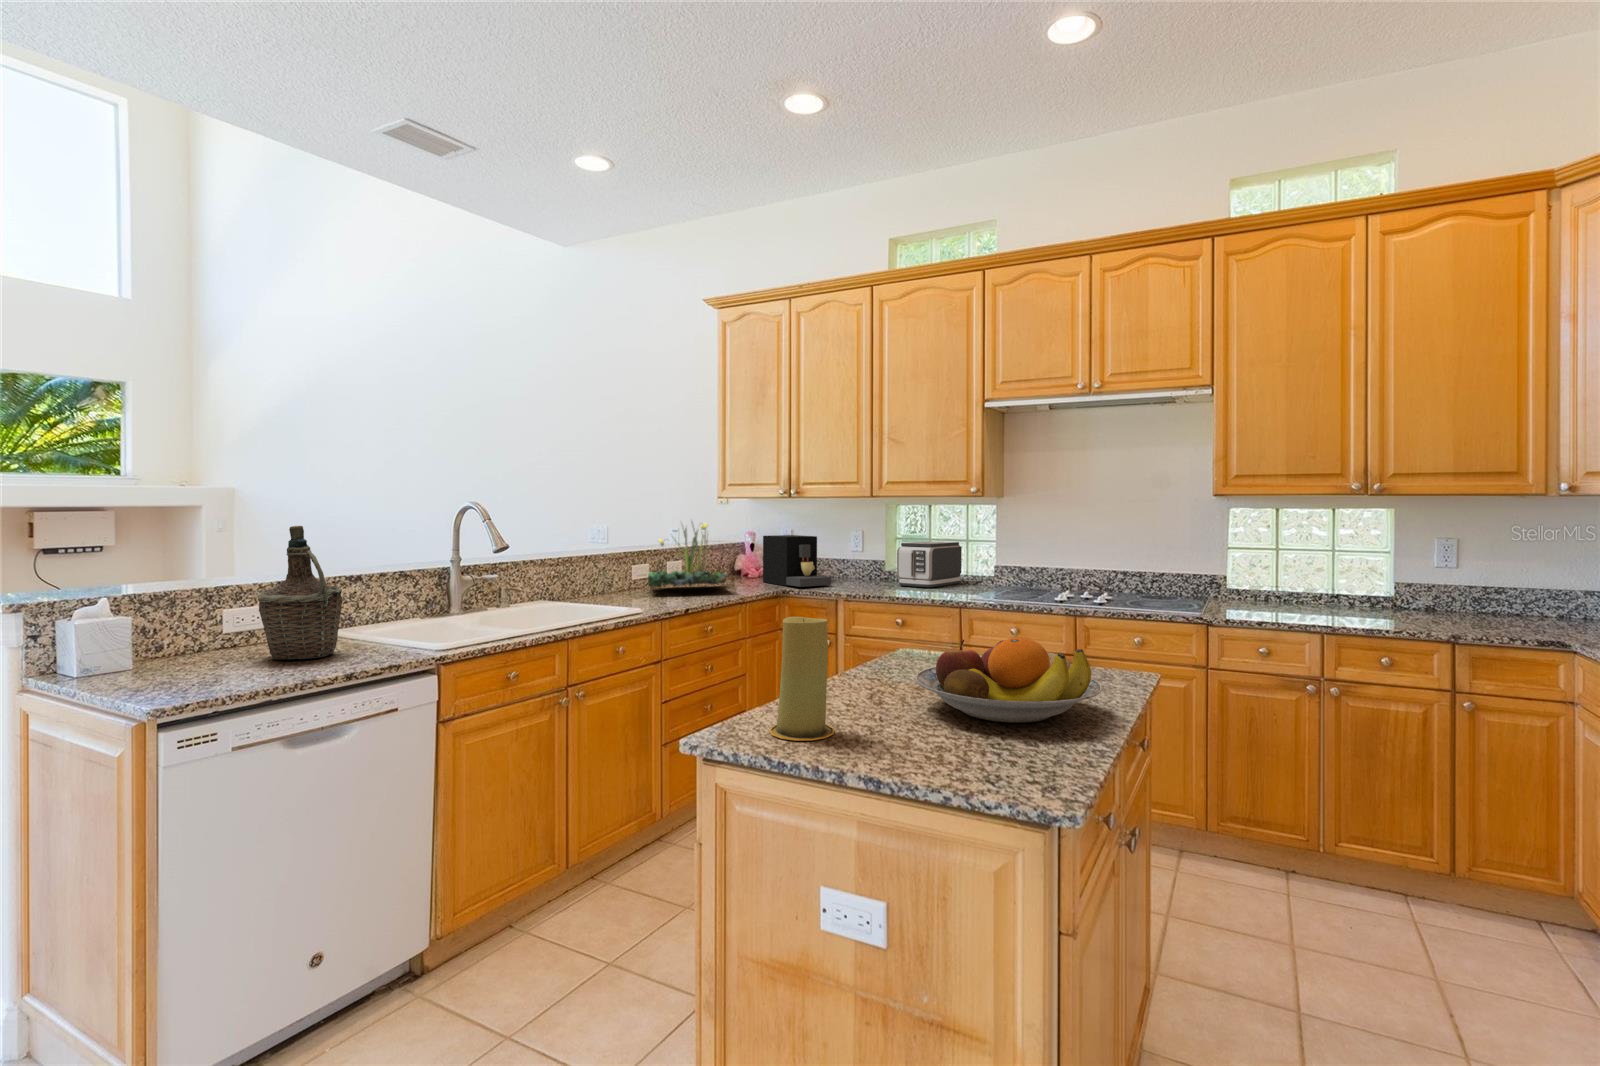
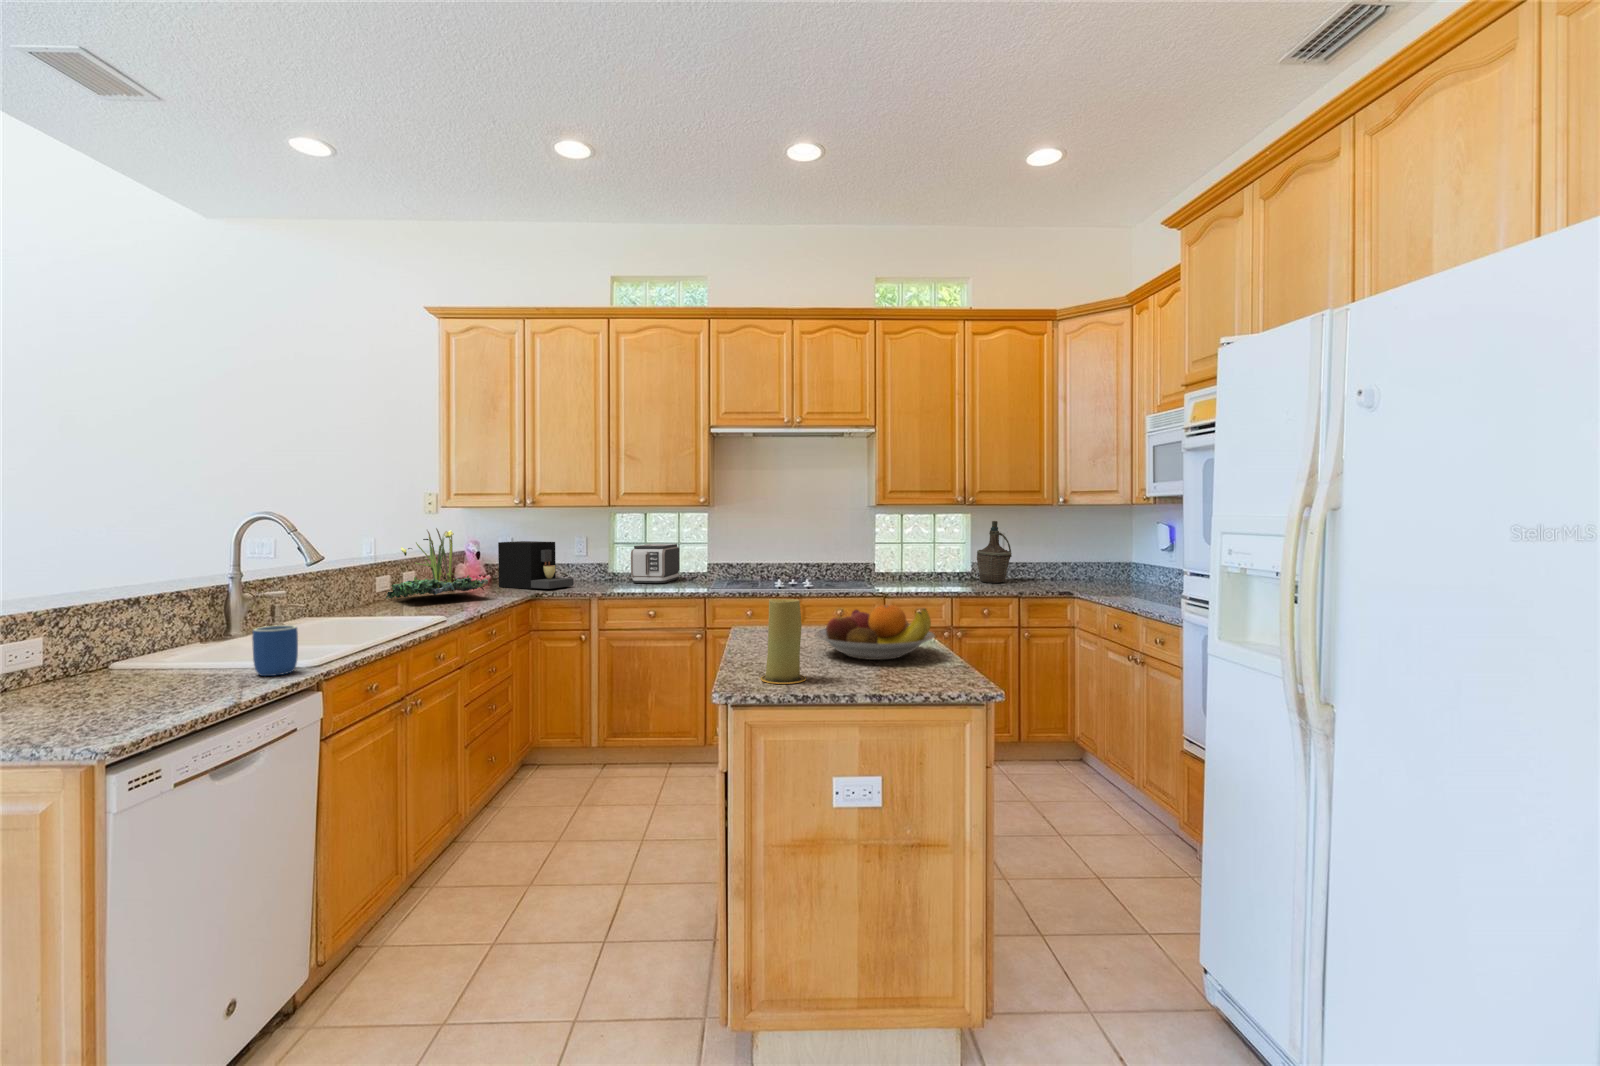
bottle: present [258,526,342,660] -> present [977,521,1012,583]
mug: none [390,607,433,655] -> present [252,625,298,676]

